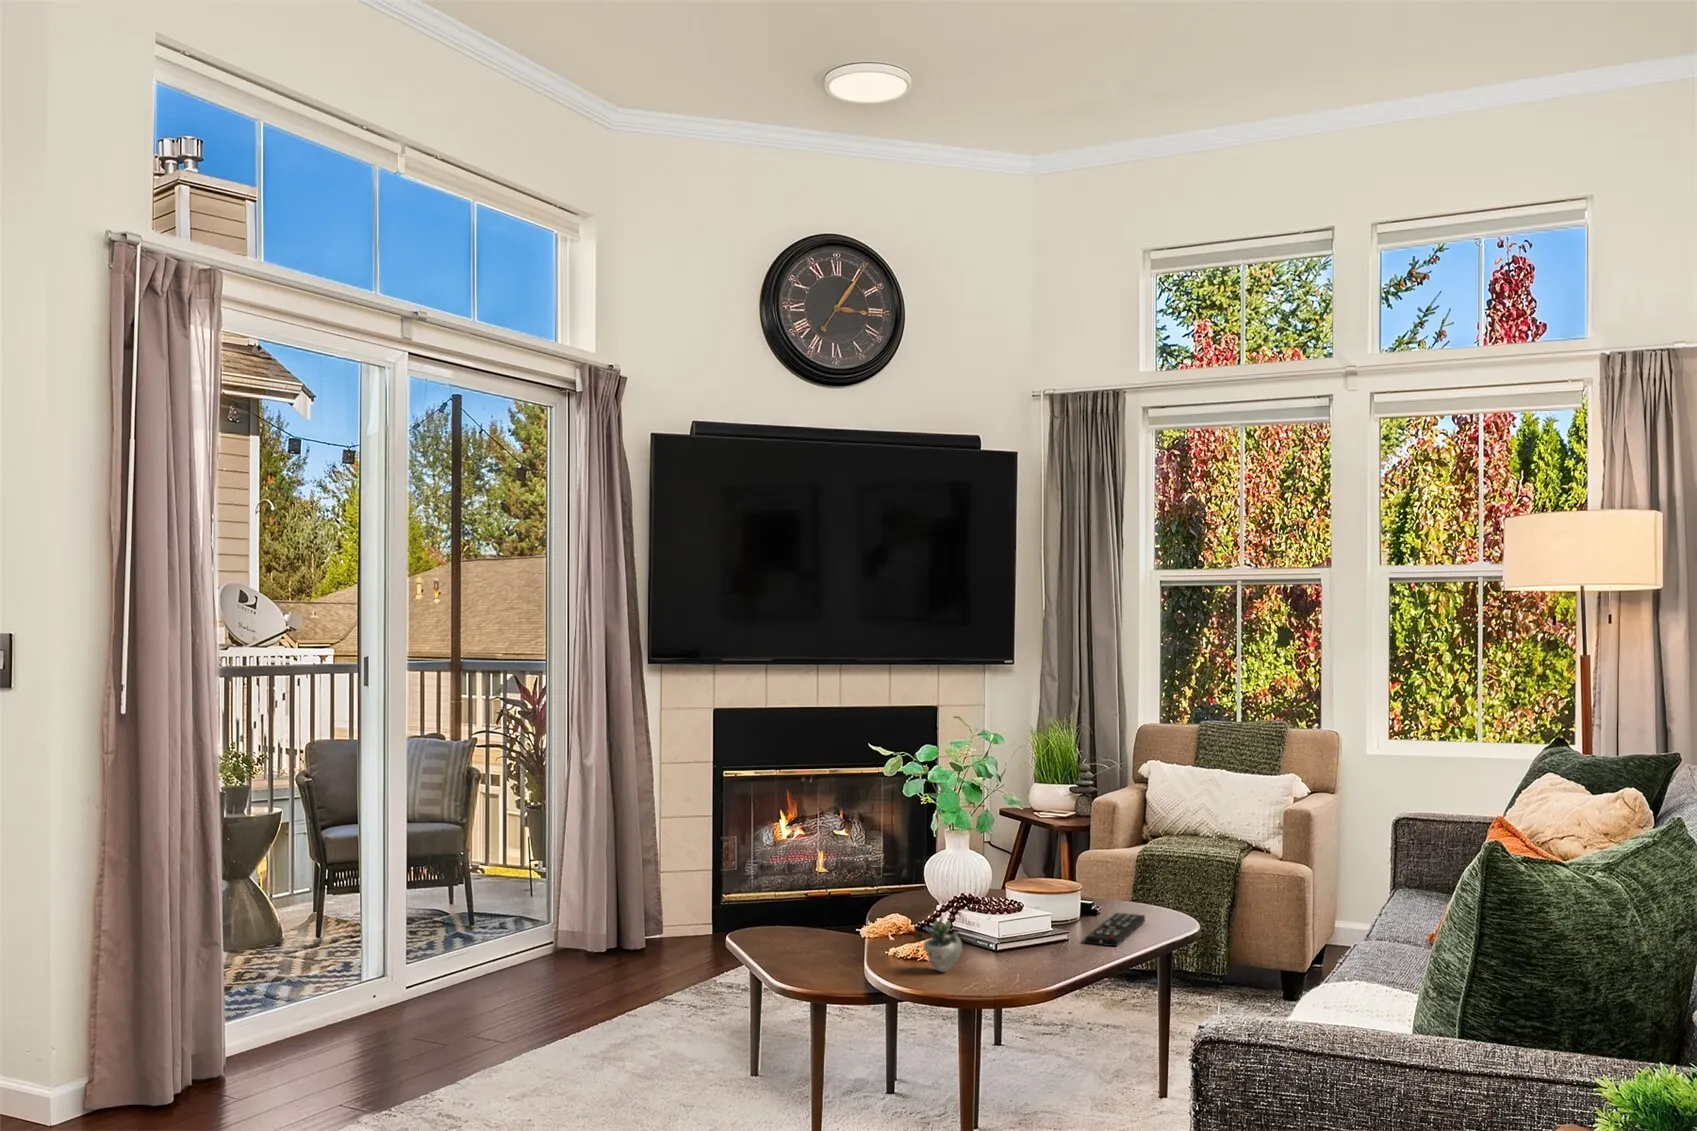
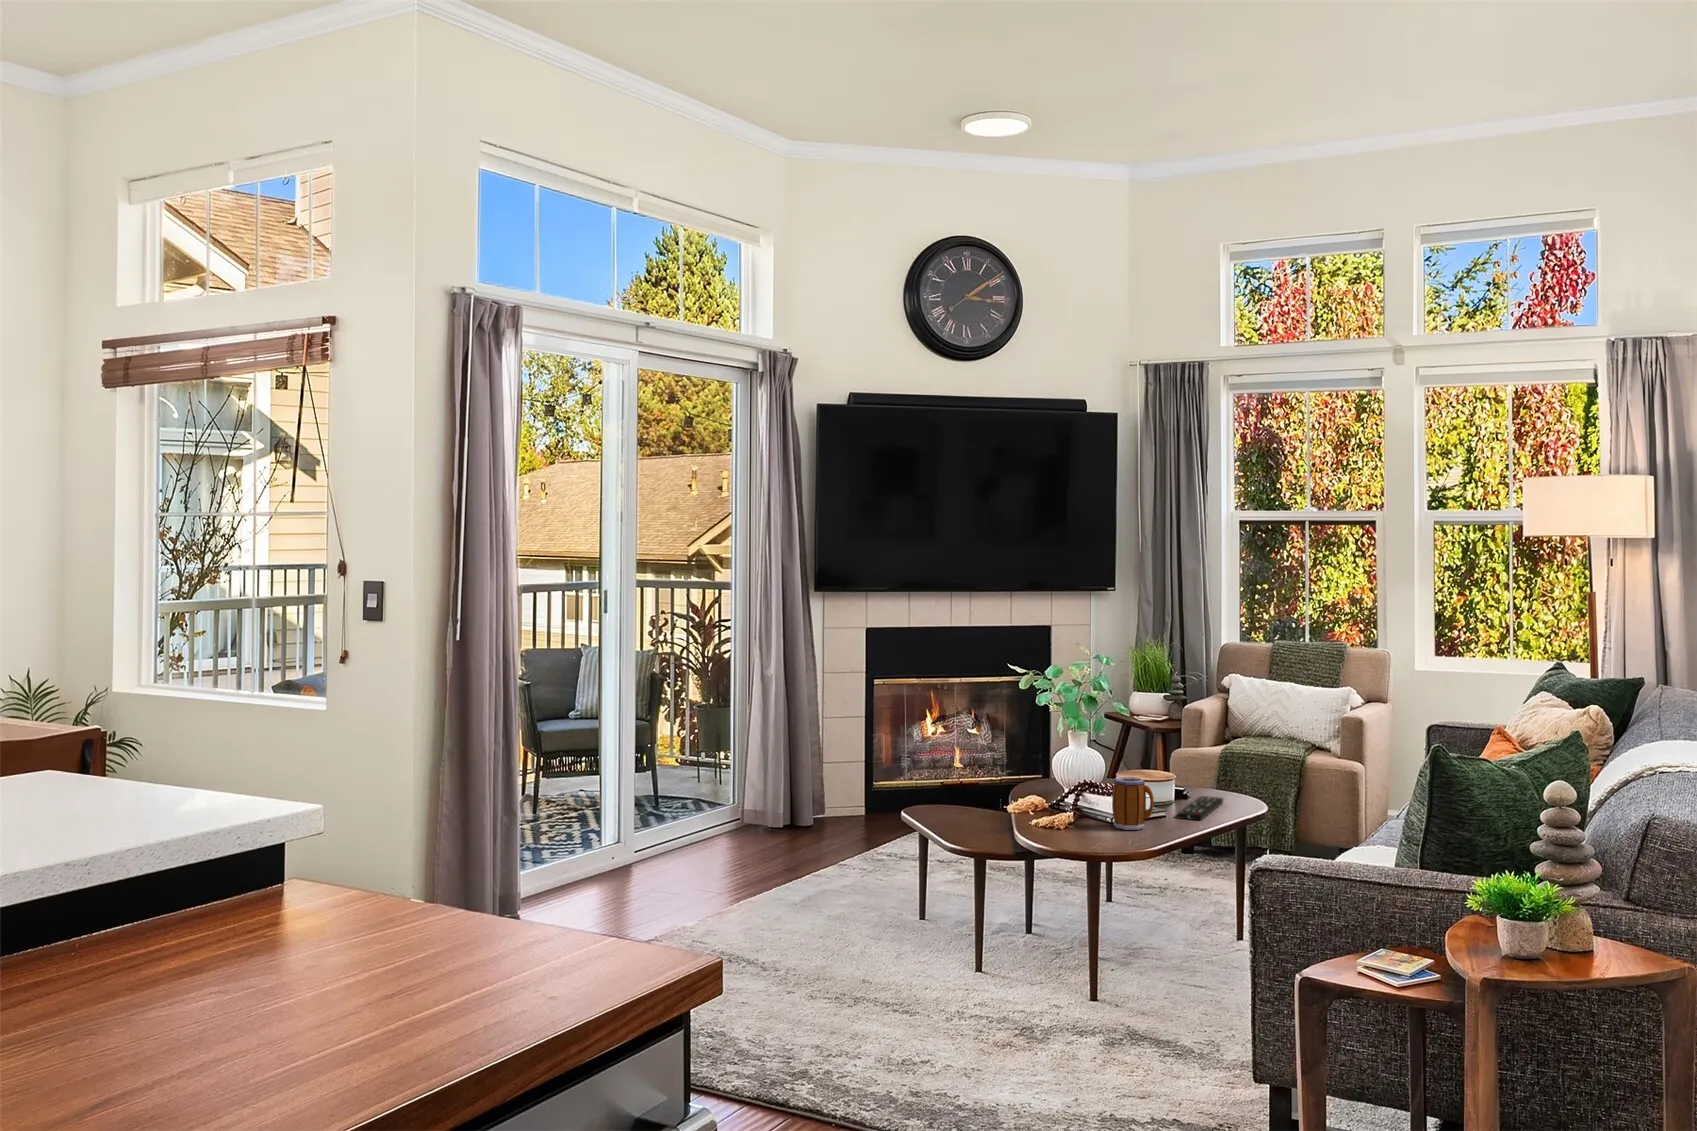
mug: none [1000,889,1055,961] -> present [1112,777,1154,830]
succulent plant: present [924,916,962,972] -> none [1056,796,1107,837]

